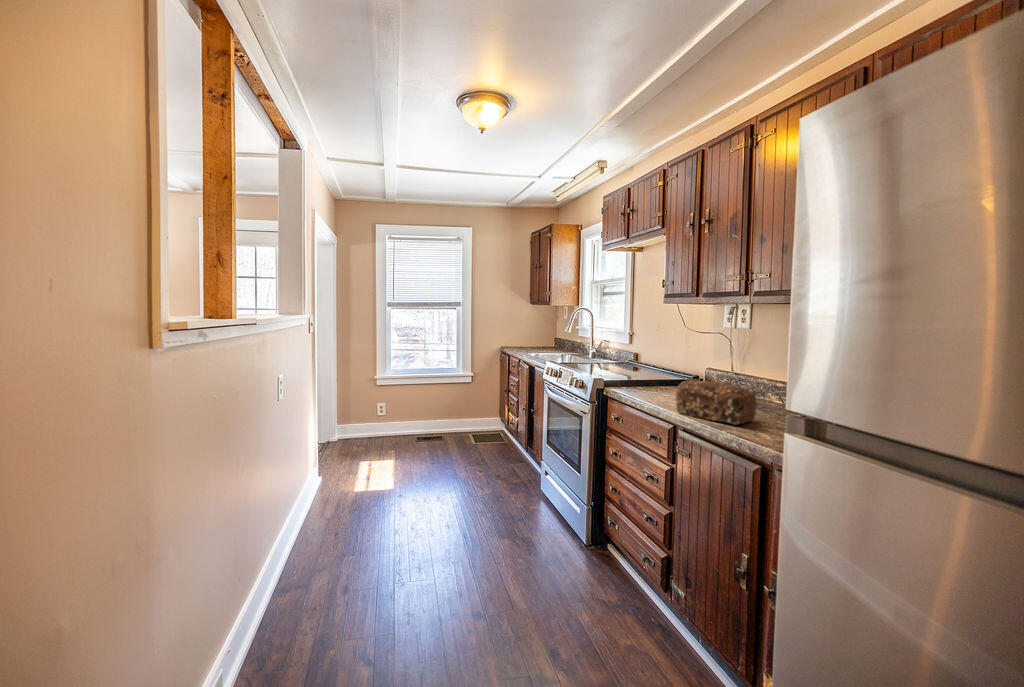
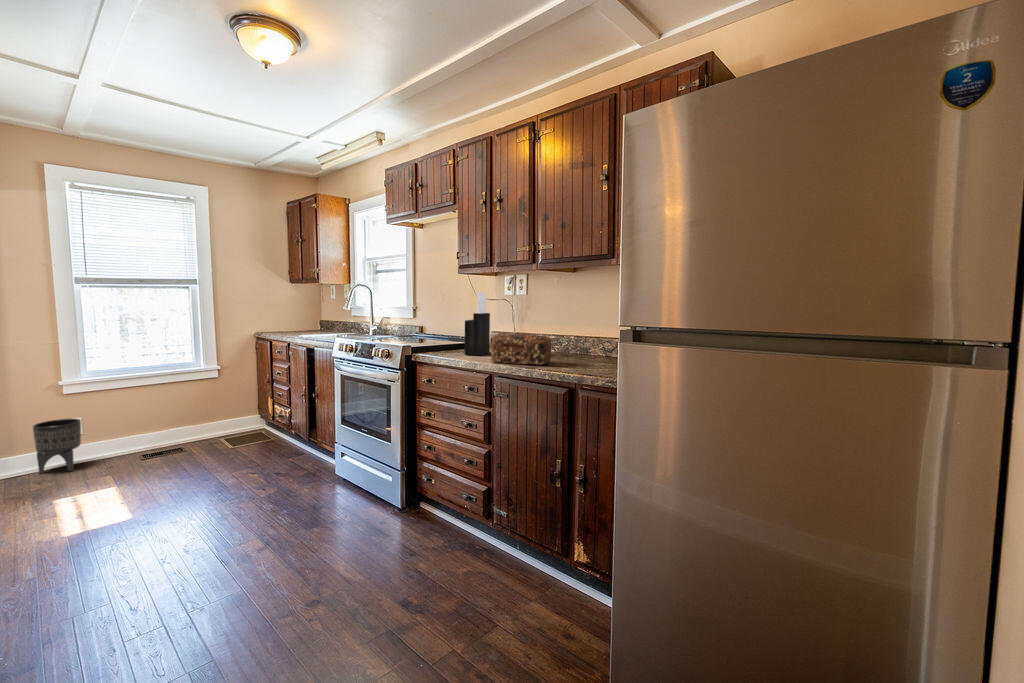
knife block: none [656,328,692,400] -> present [465,292,490,355]
planter: none [357,405,382,444] -> present [33,419,81,474]

